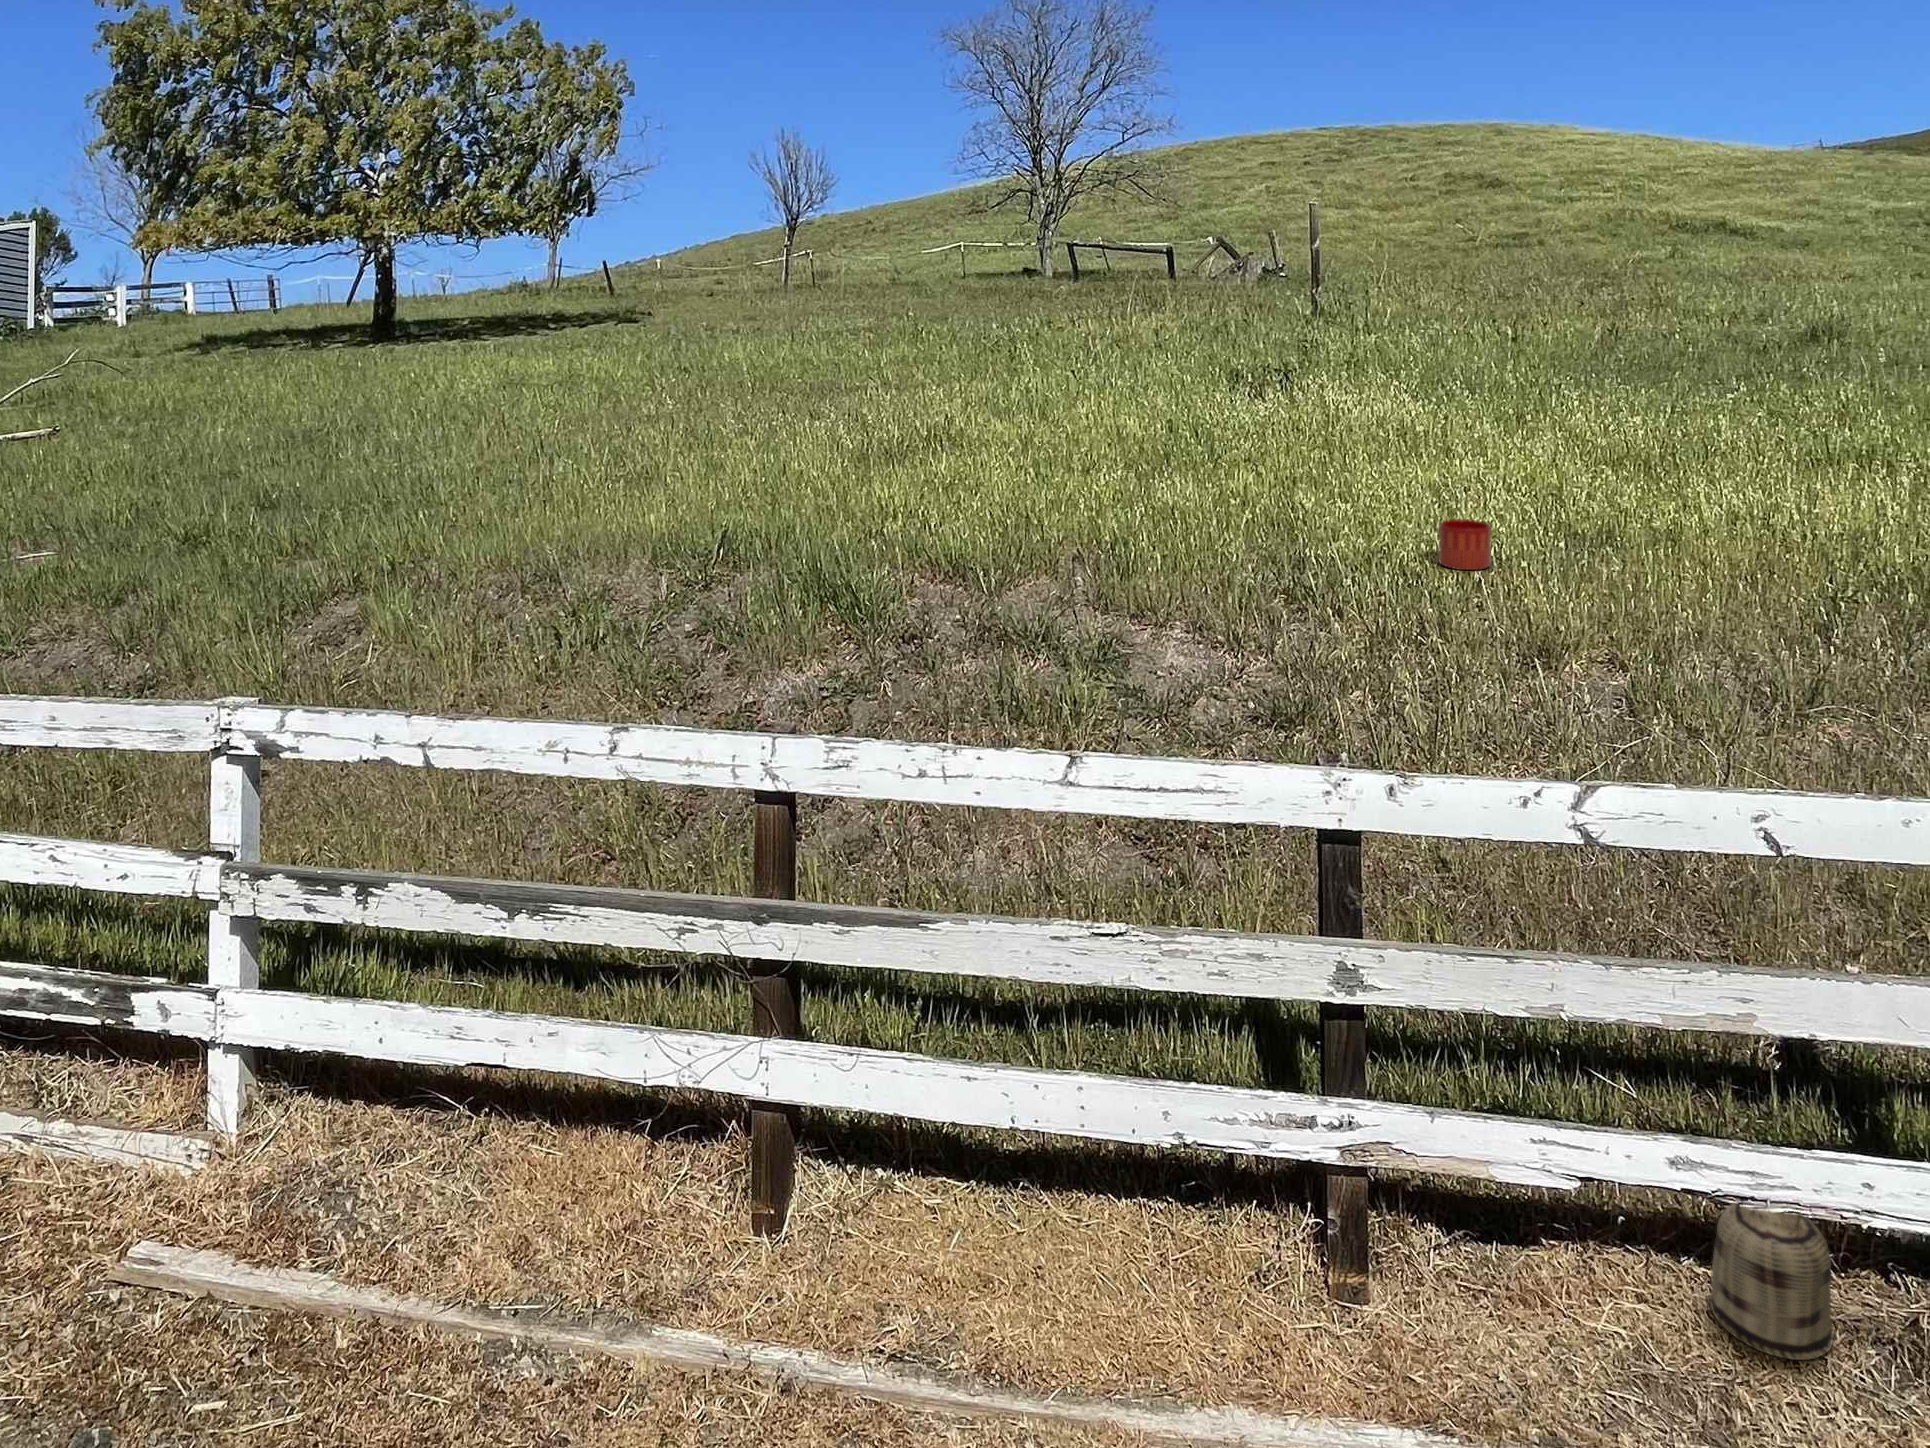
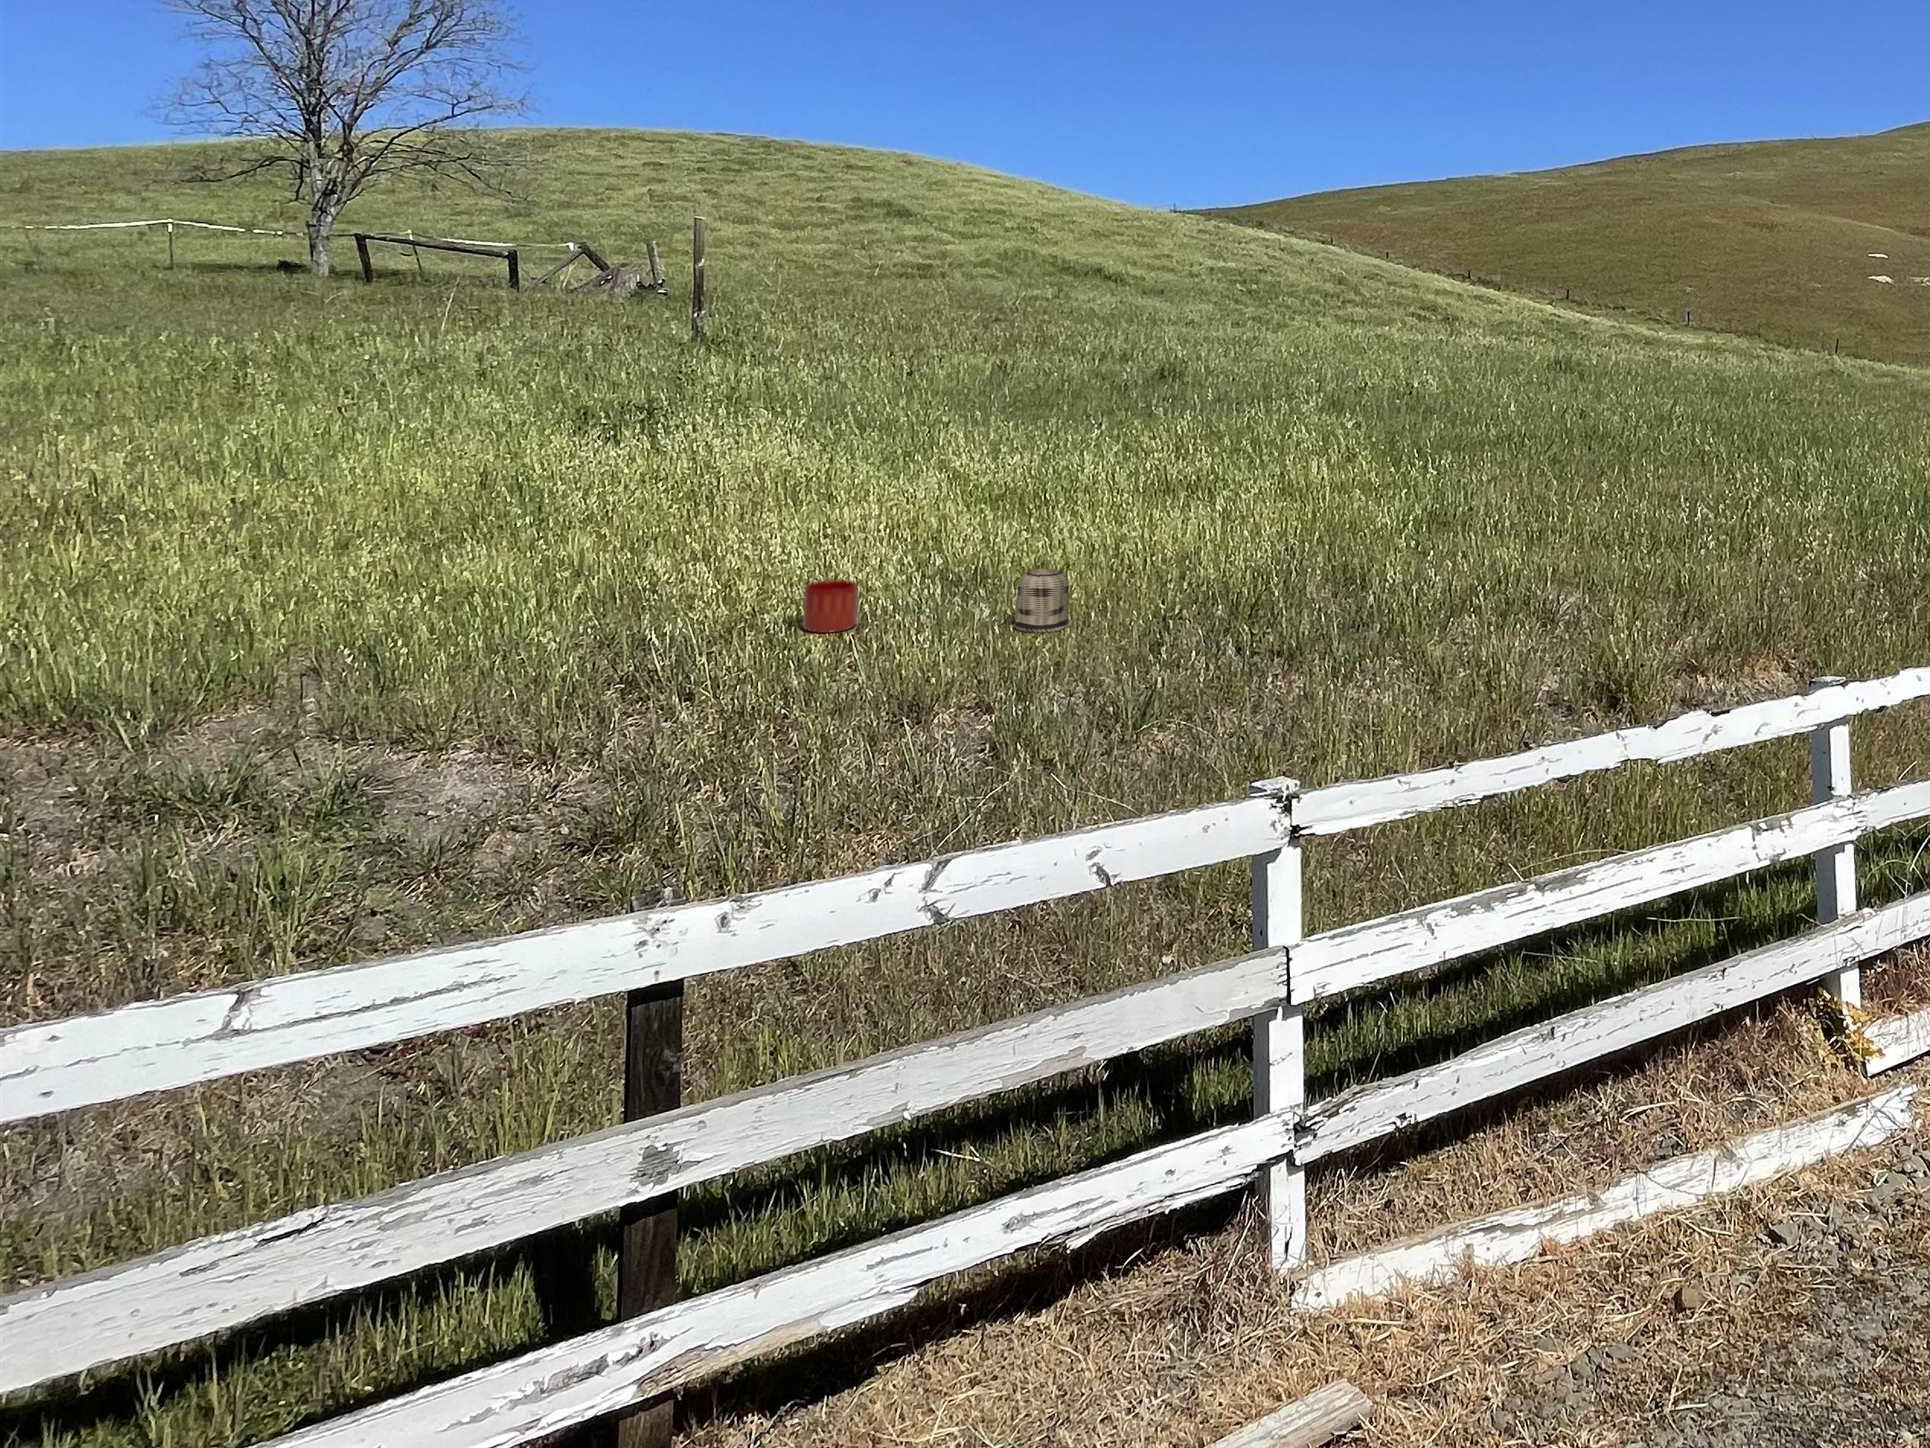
basket: present [1709,1204,1834,1360] -> present [1014,555,1069,633]

